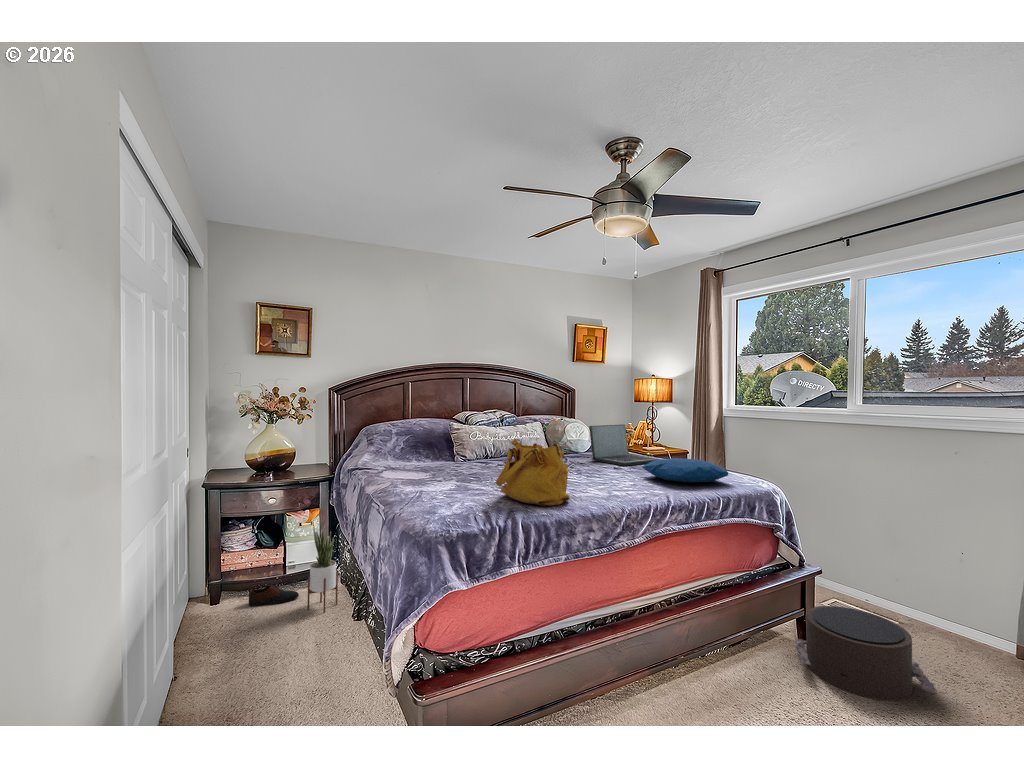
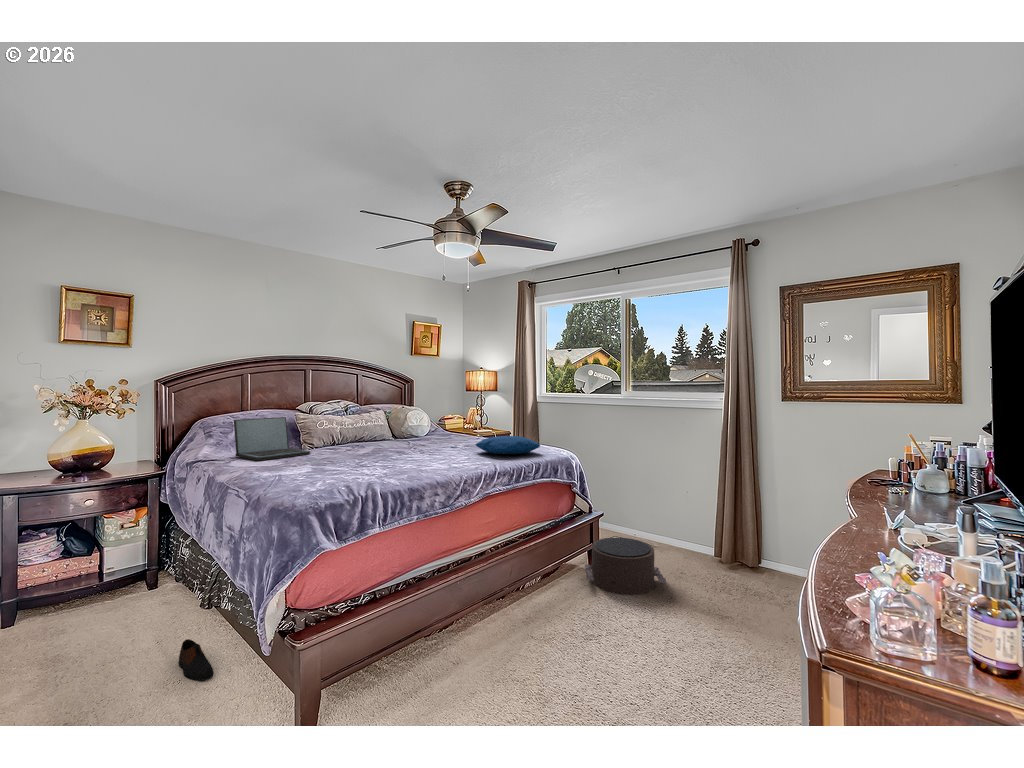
laptop: present [589,425,659,466] -> present [234,417,310,460]
handbag: present [495,439,570,506] -> none [353,424,419,479]
potted plant: present [307,523,338,613] -> none [139,520,175,611]
shoe: present [249,585,299,606] -> present [179,639,213,680]

